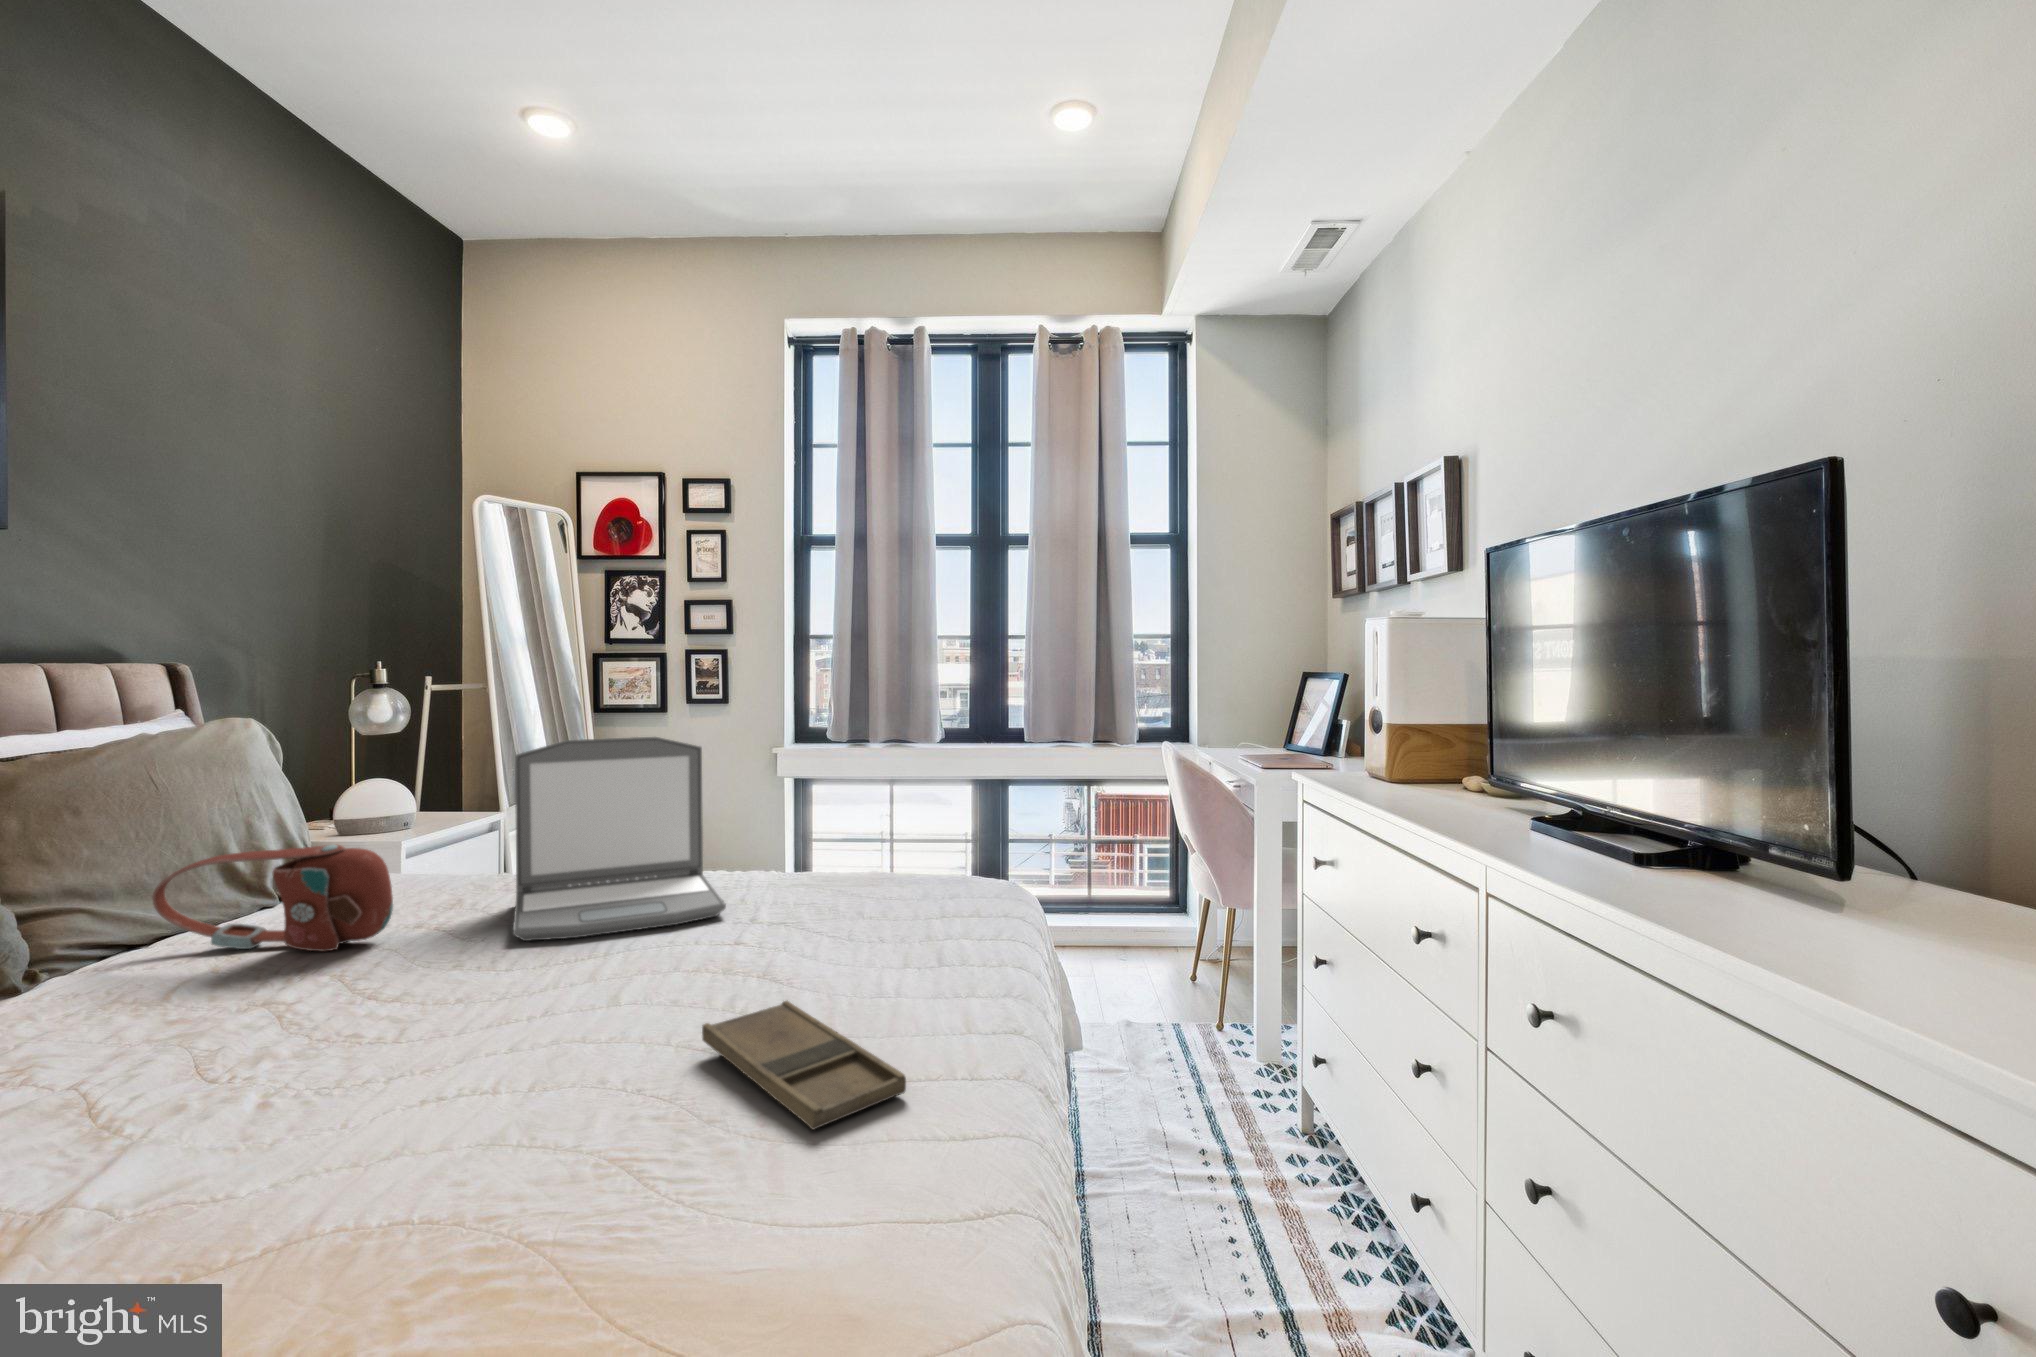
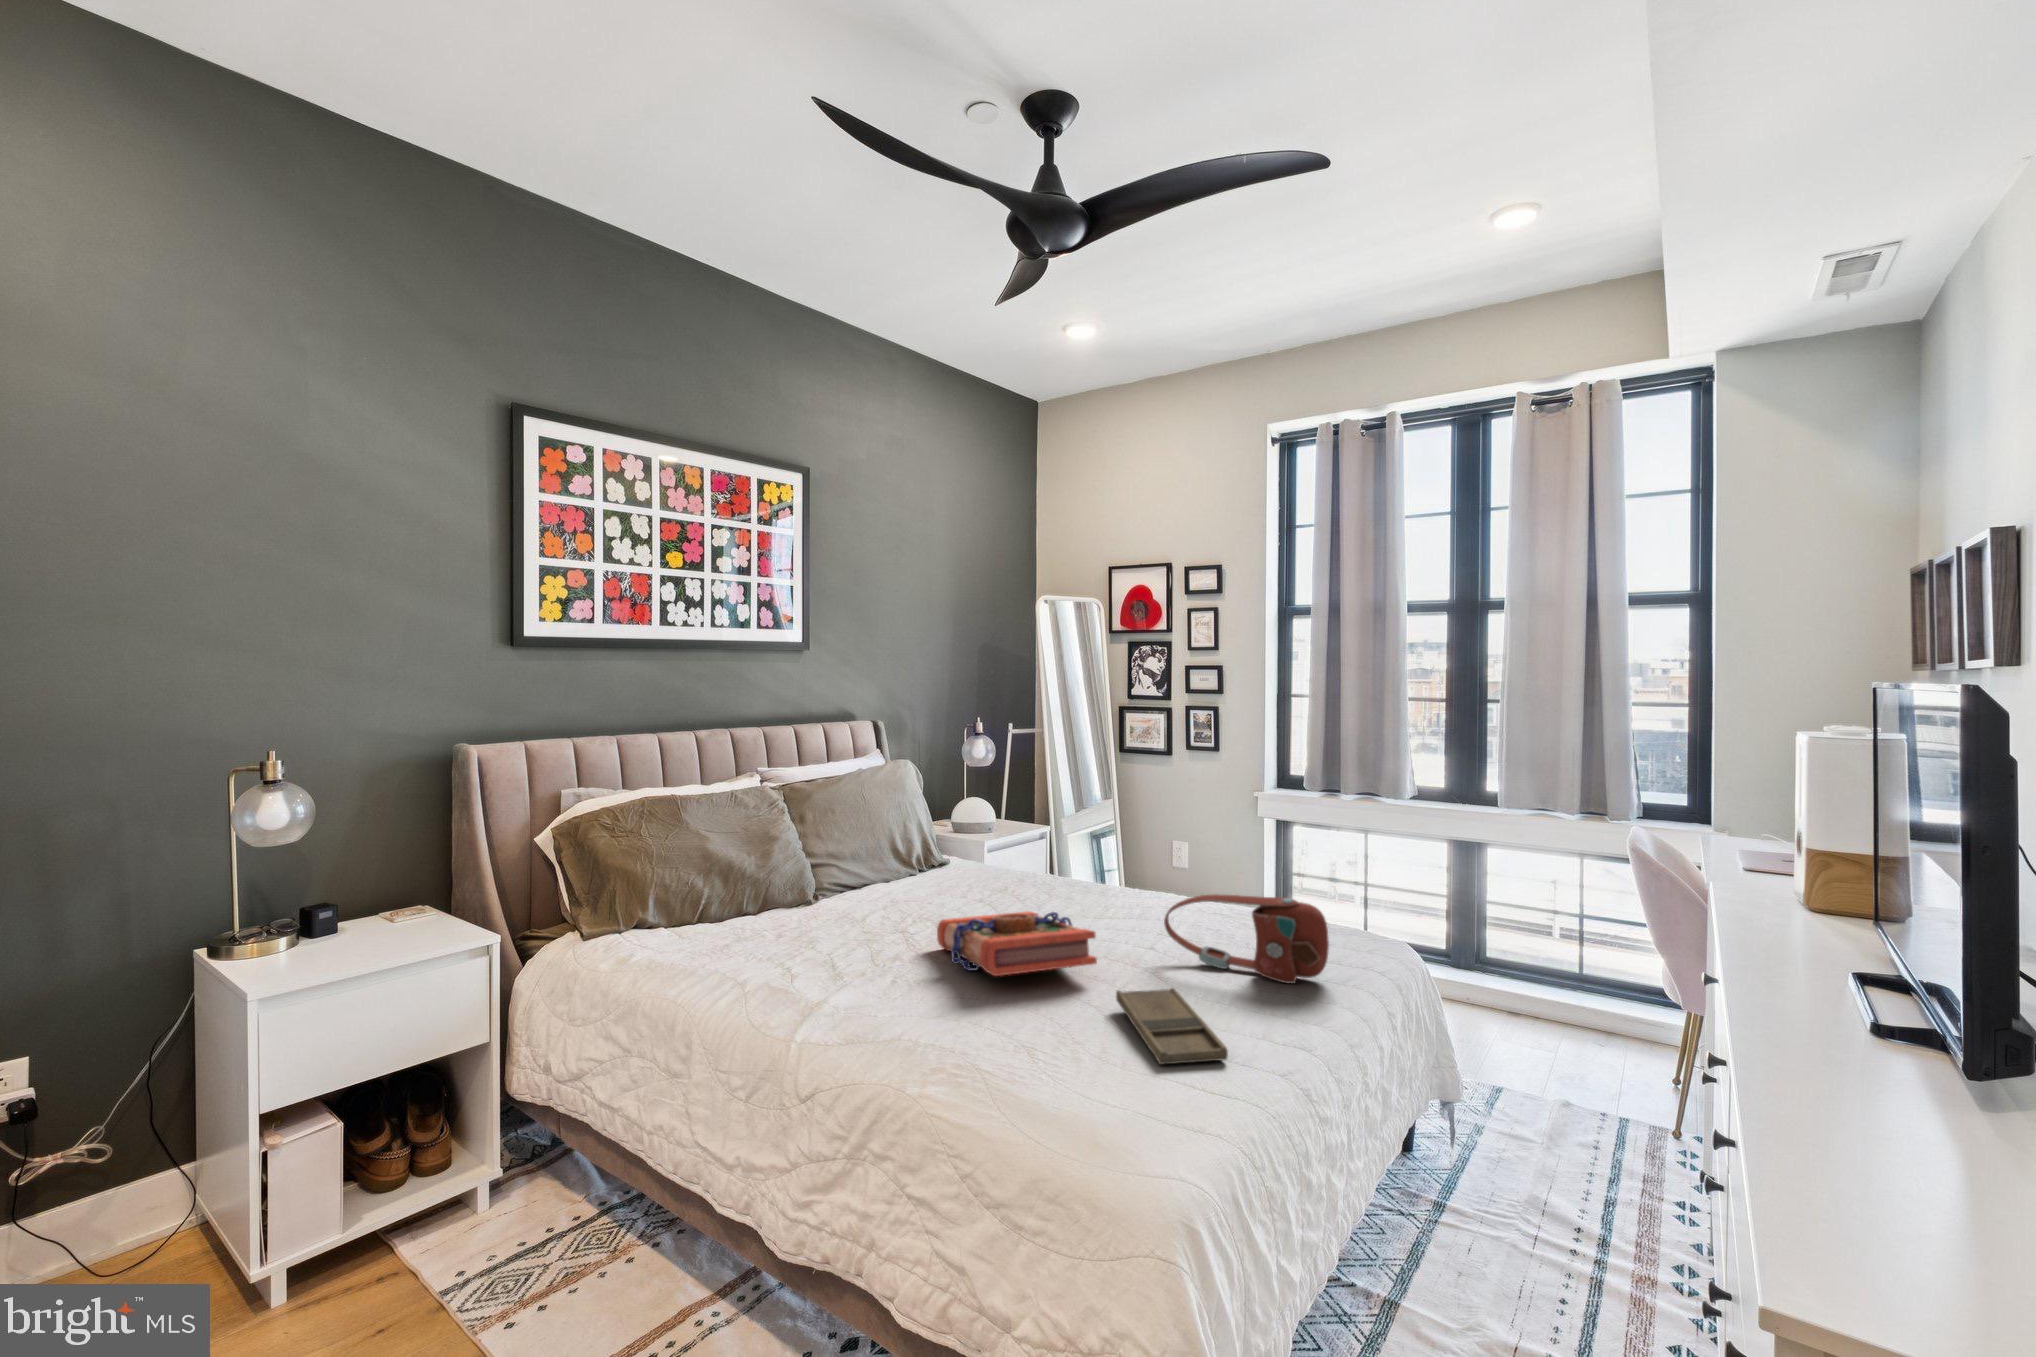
laptop: present [513,737,726,941] -> none [1033,787,1168,925]
handbag: present [152,845,393,951] -> present [1164,894,1329,983]
book: none [336,921,654,1049] -> present [937,911,1097,976]

